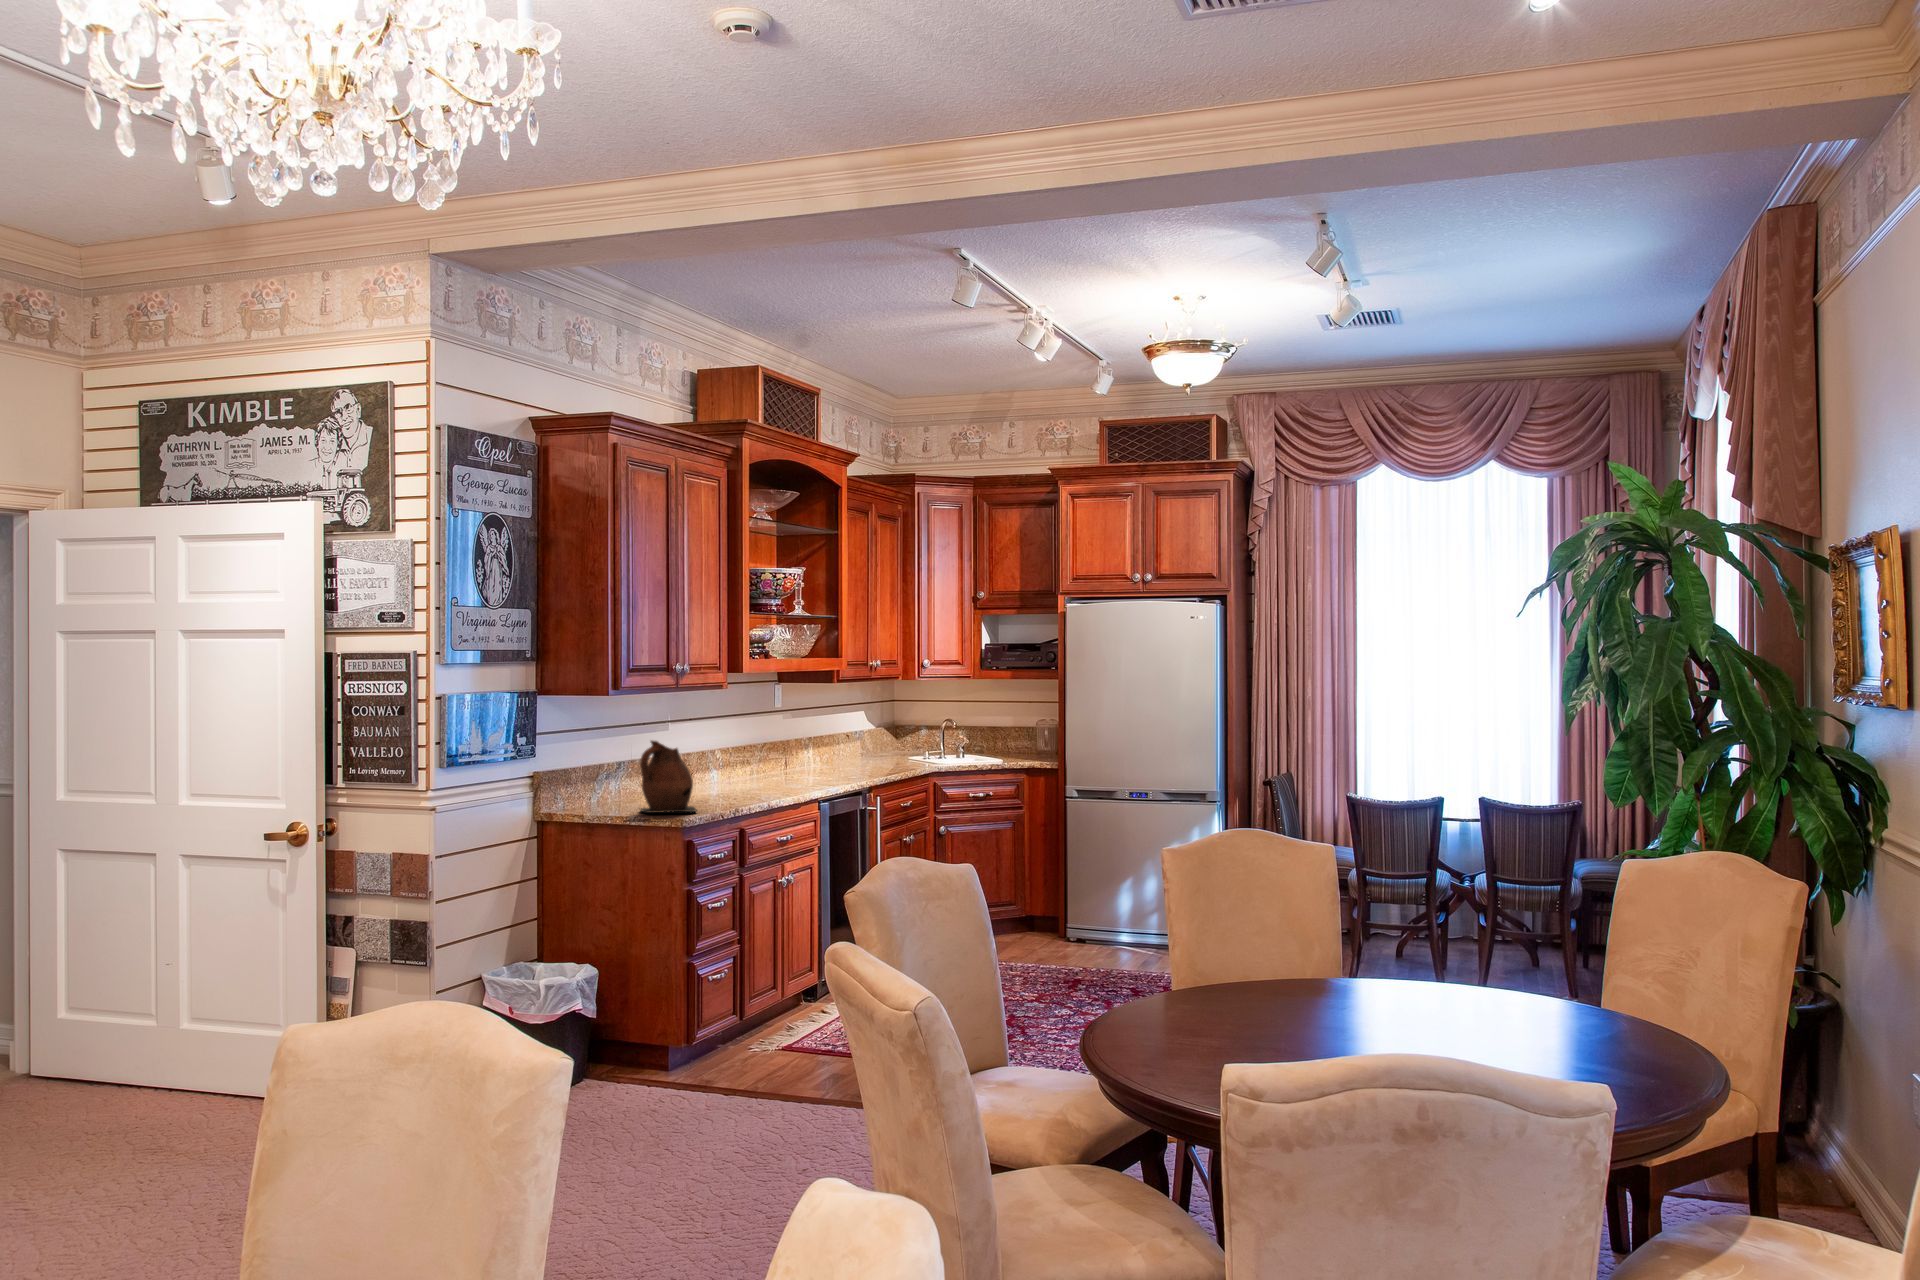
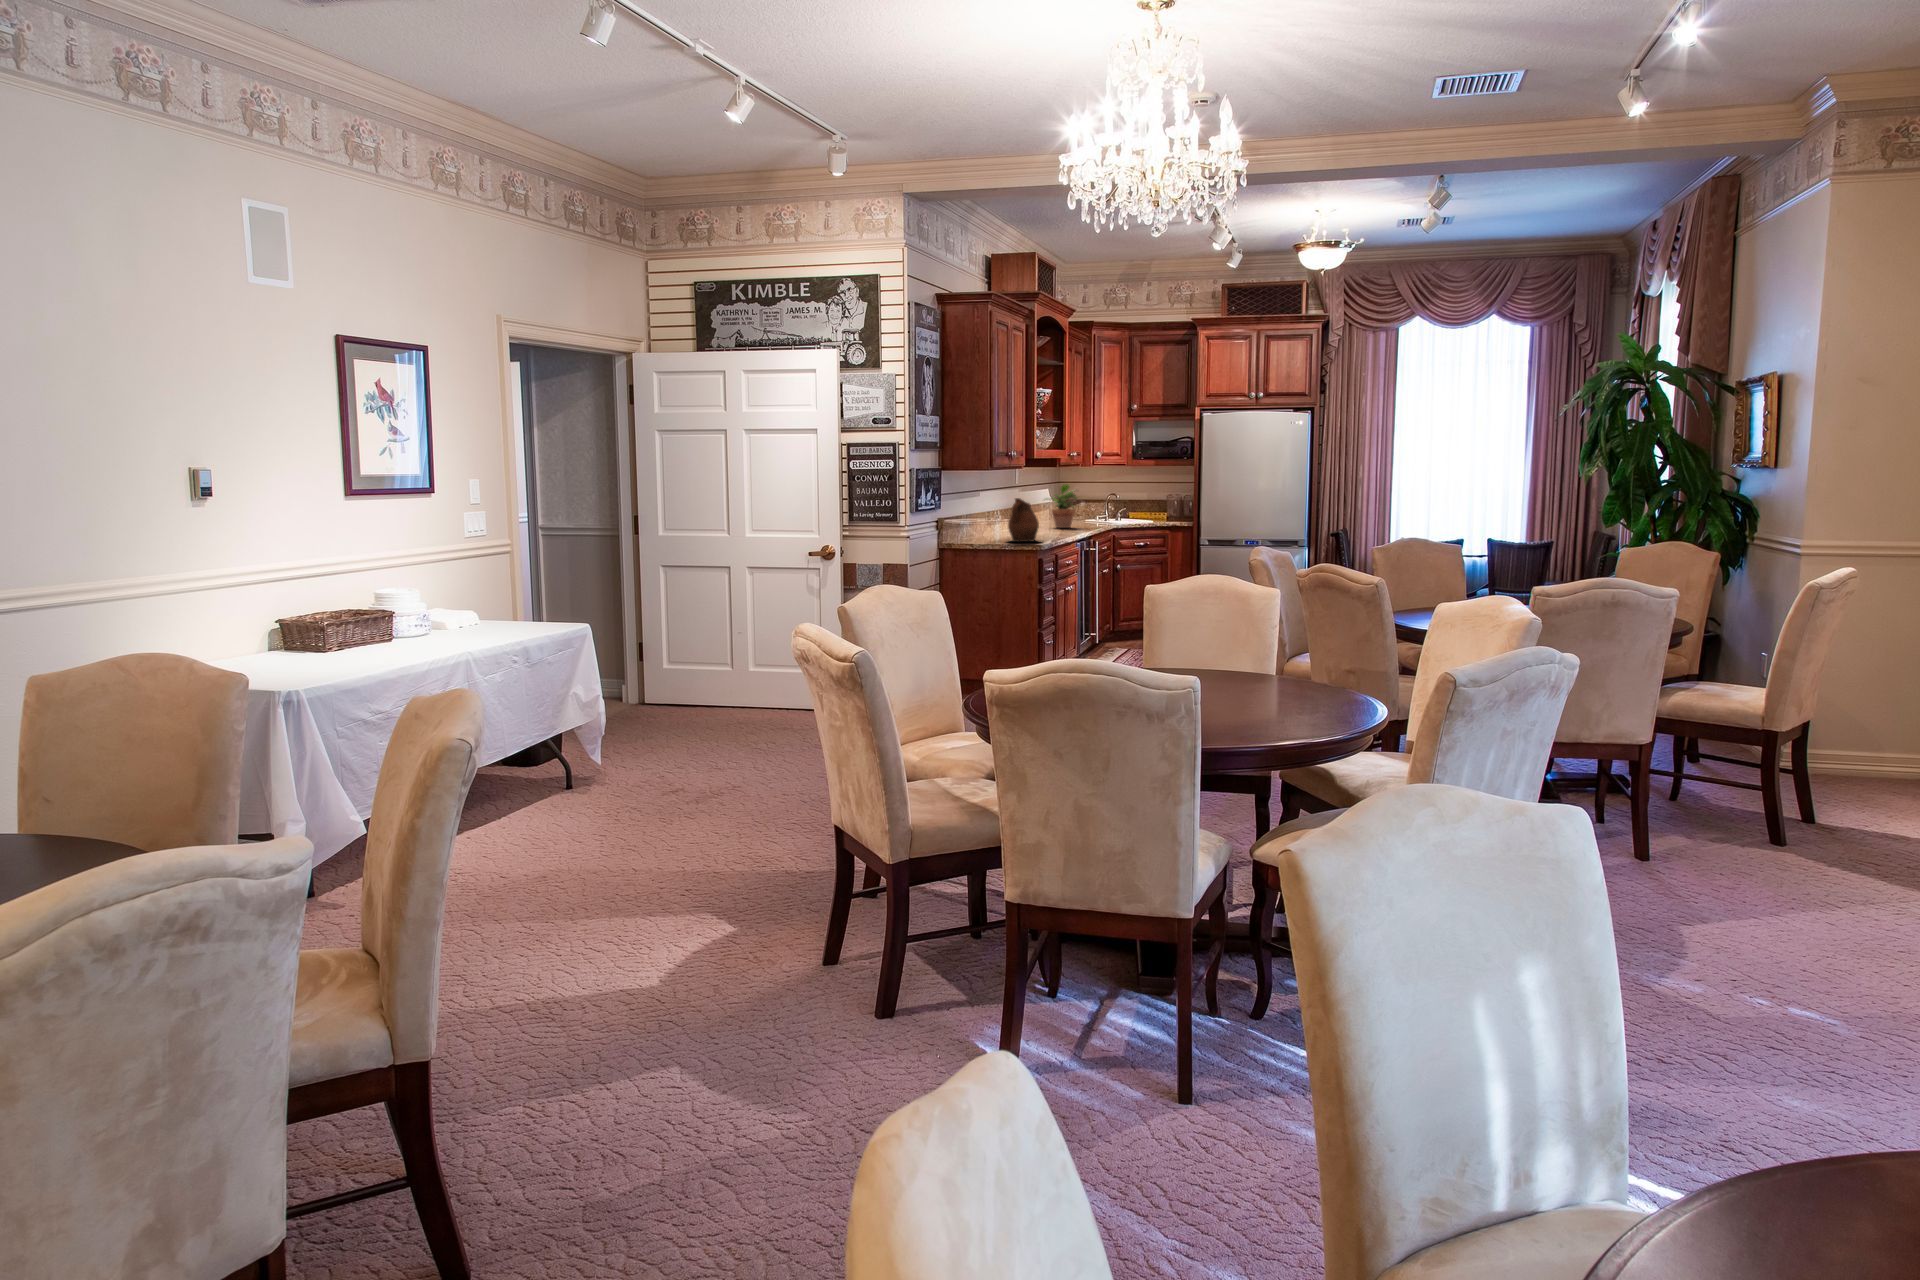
potted plant: none [798,709,856,776] -> present [1045,484,1077,528]

